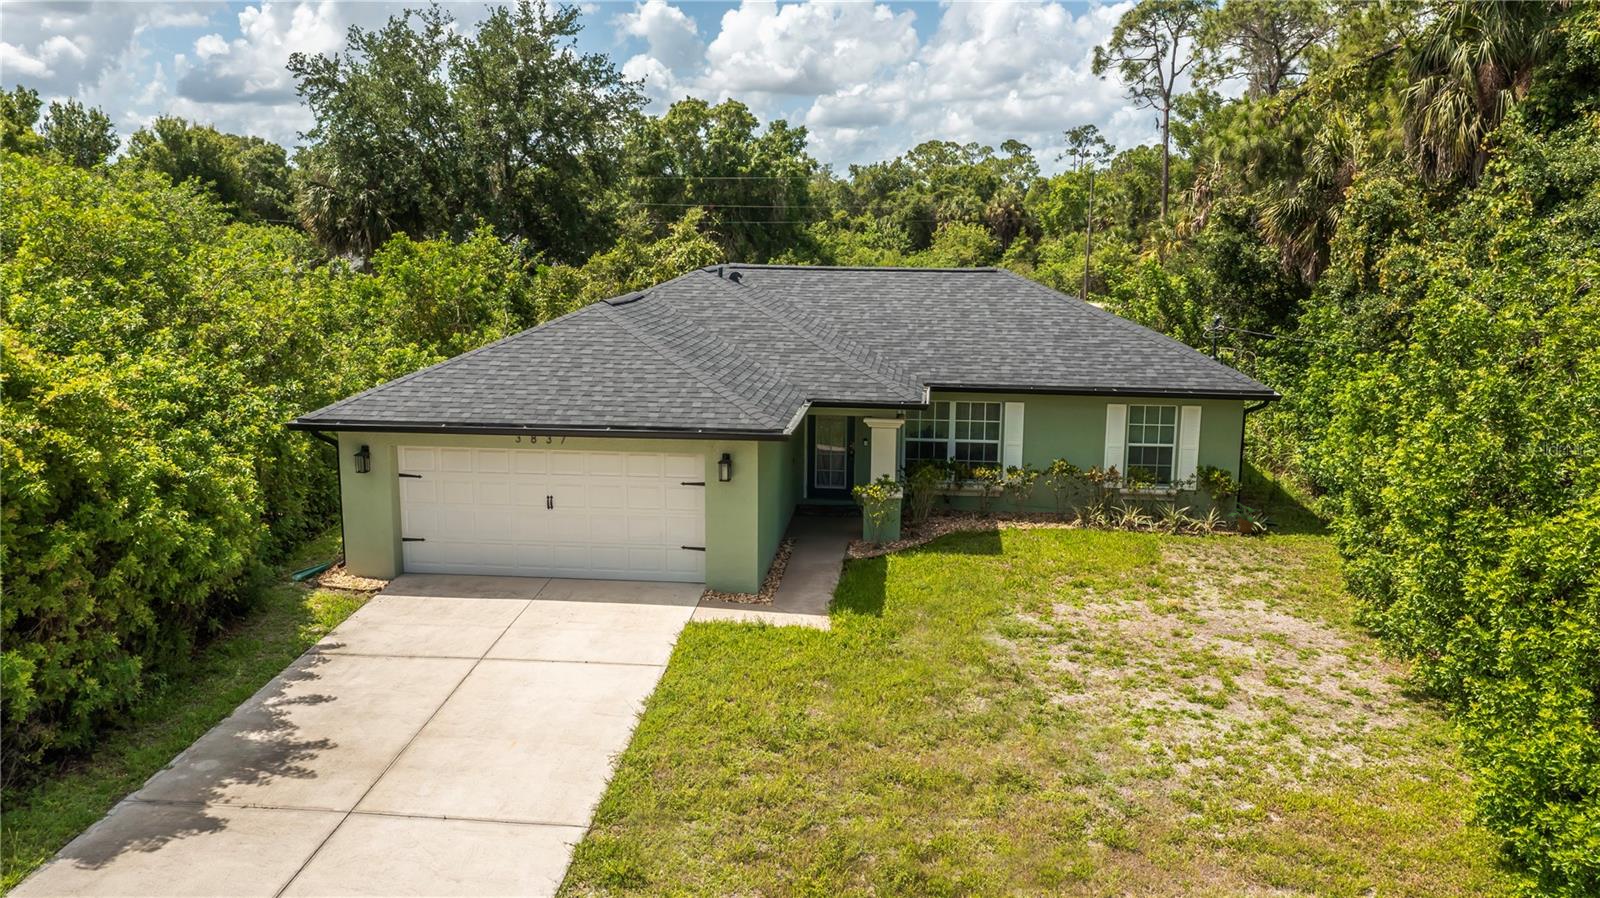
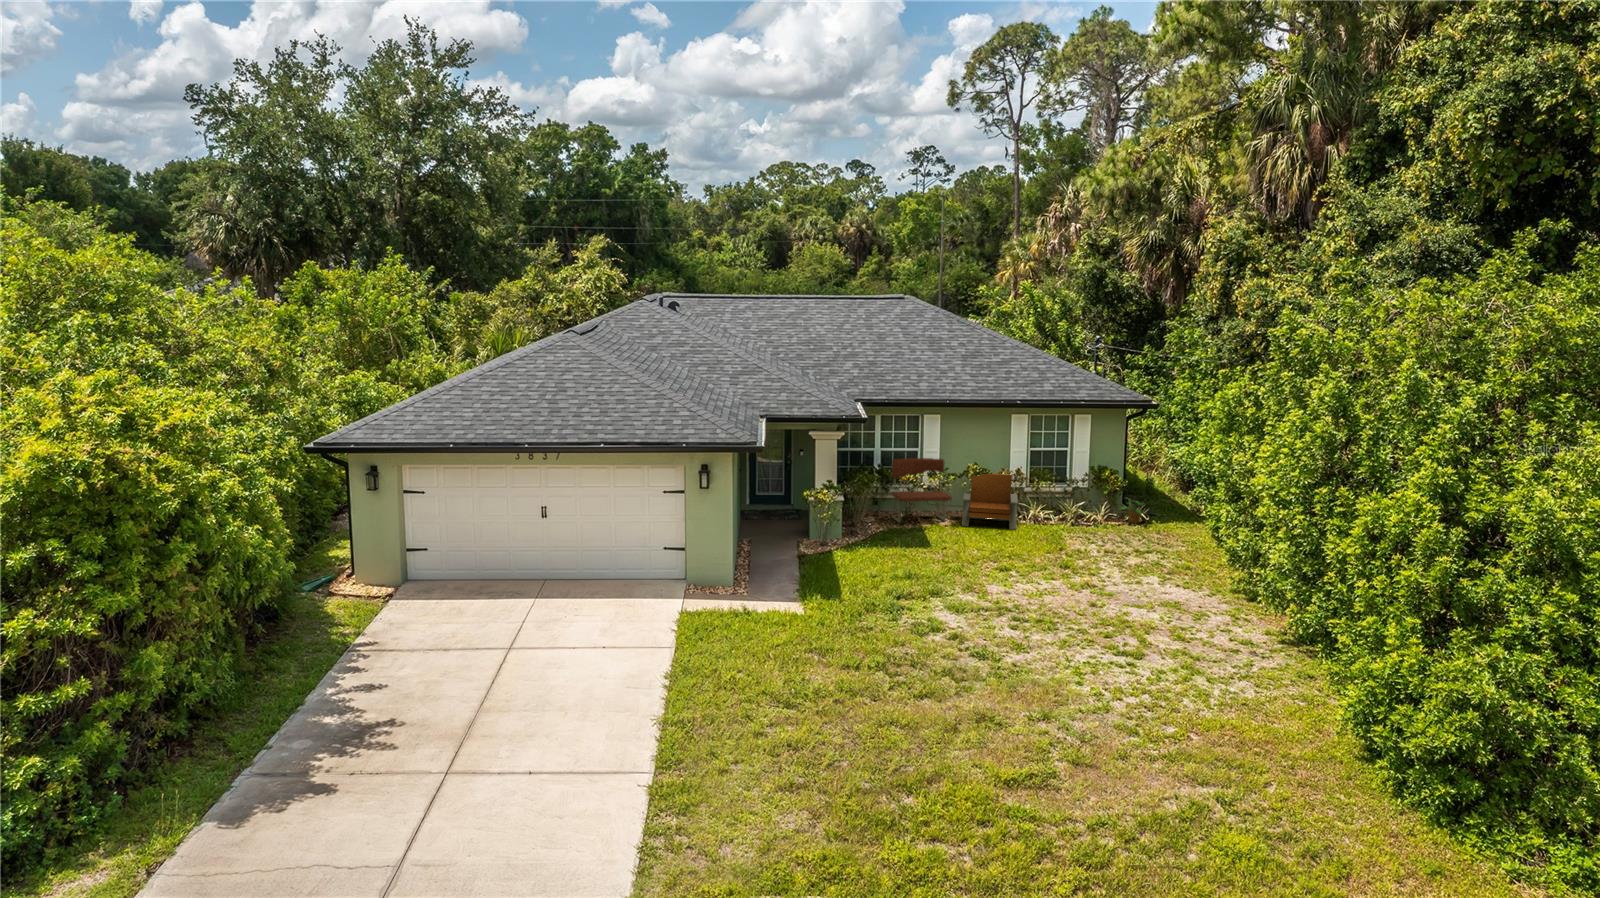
bench: none [960,452,1028,525] -> present [892,458,952,523]
lounge chair: none [1038,469,1105,537] -> present [962,474,1018,530]

